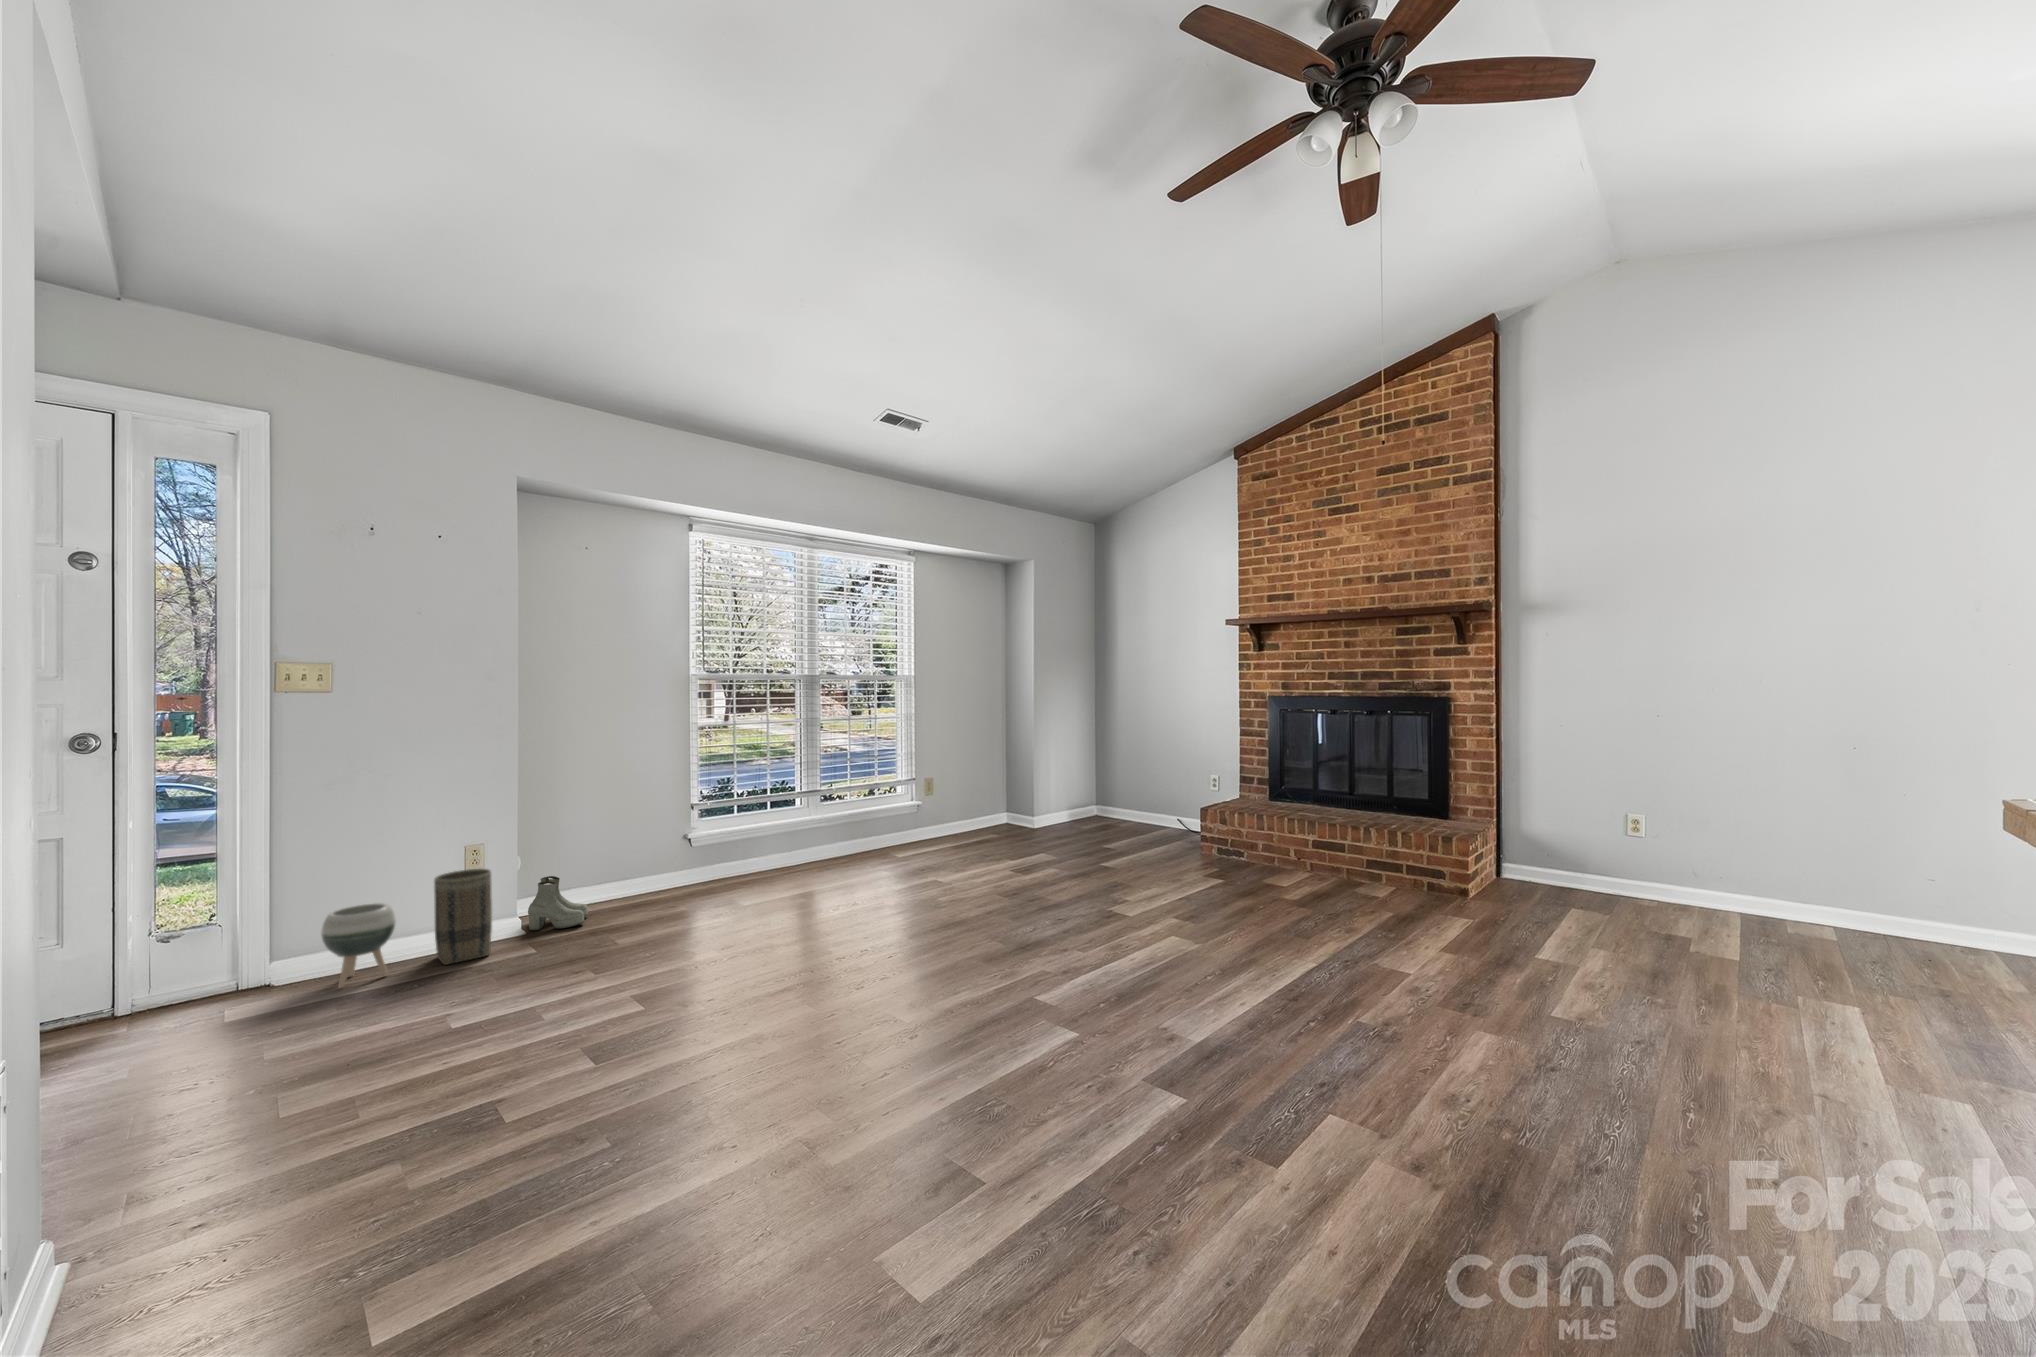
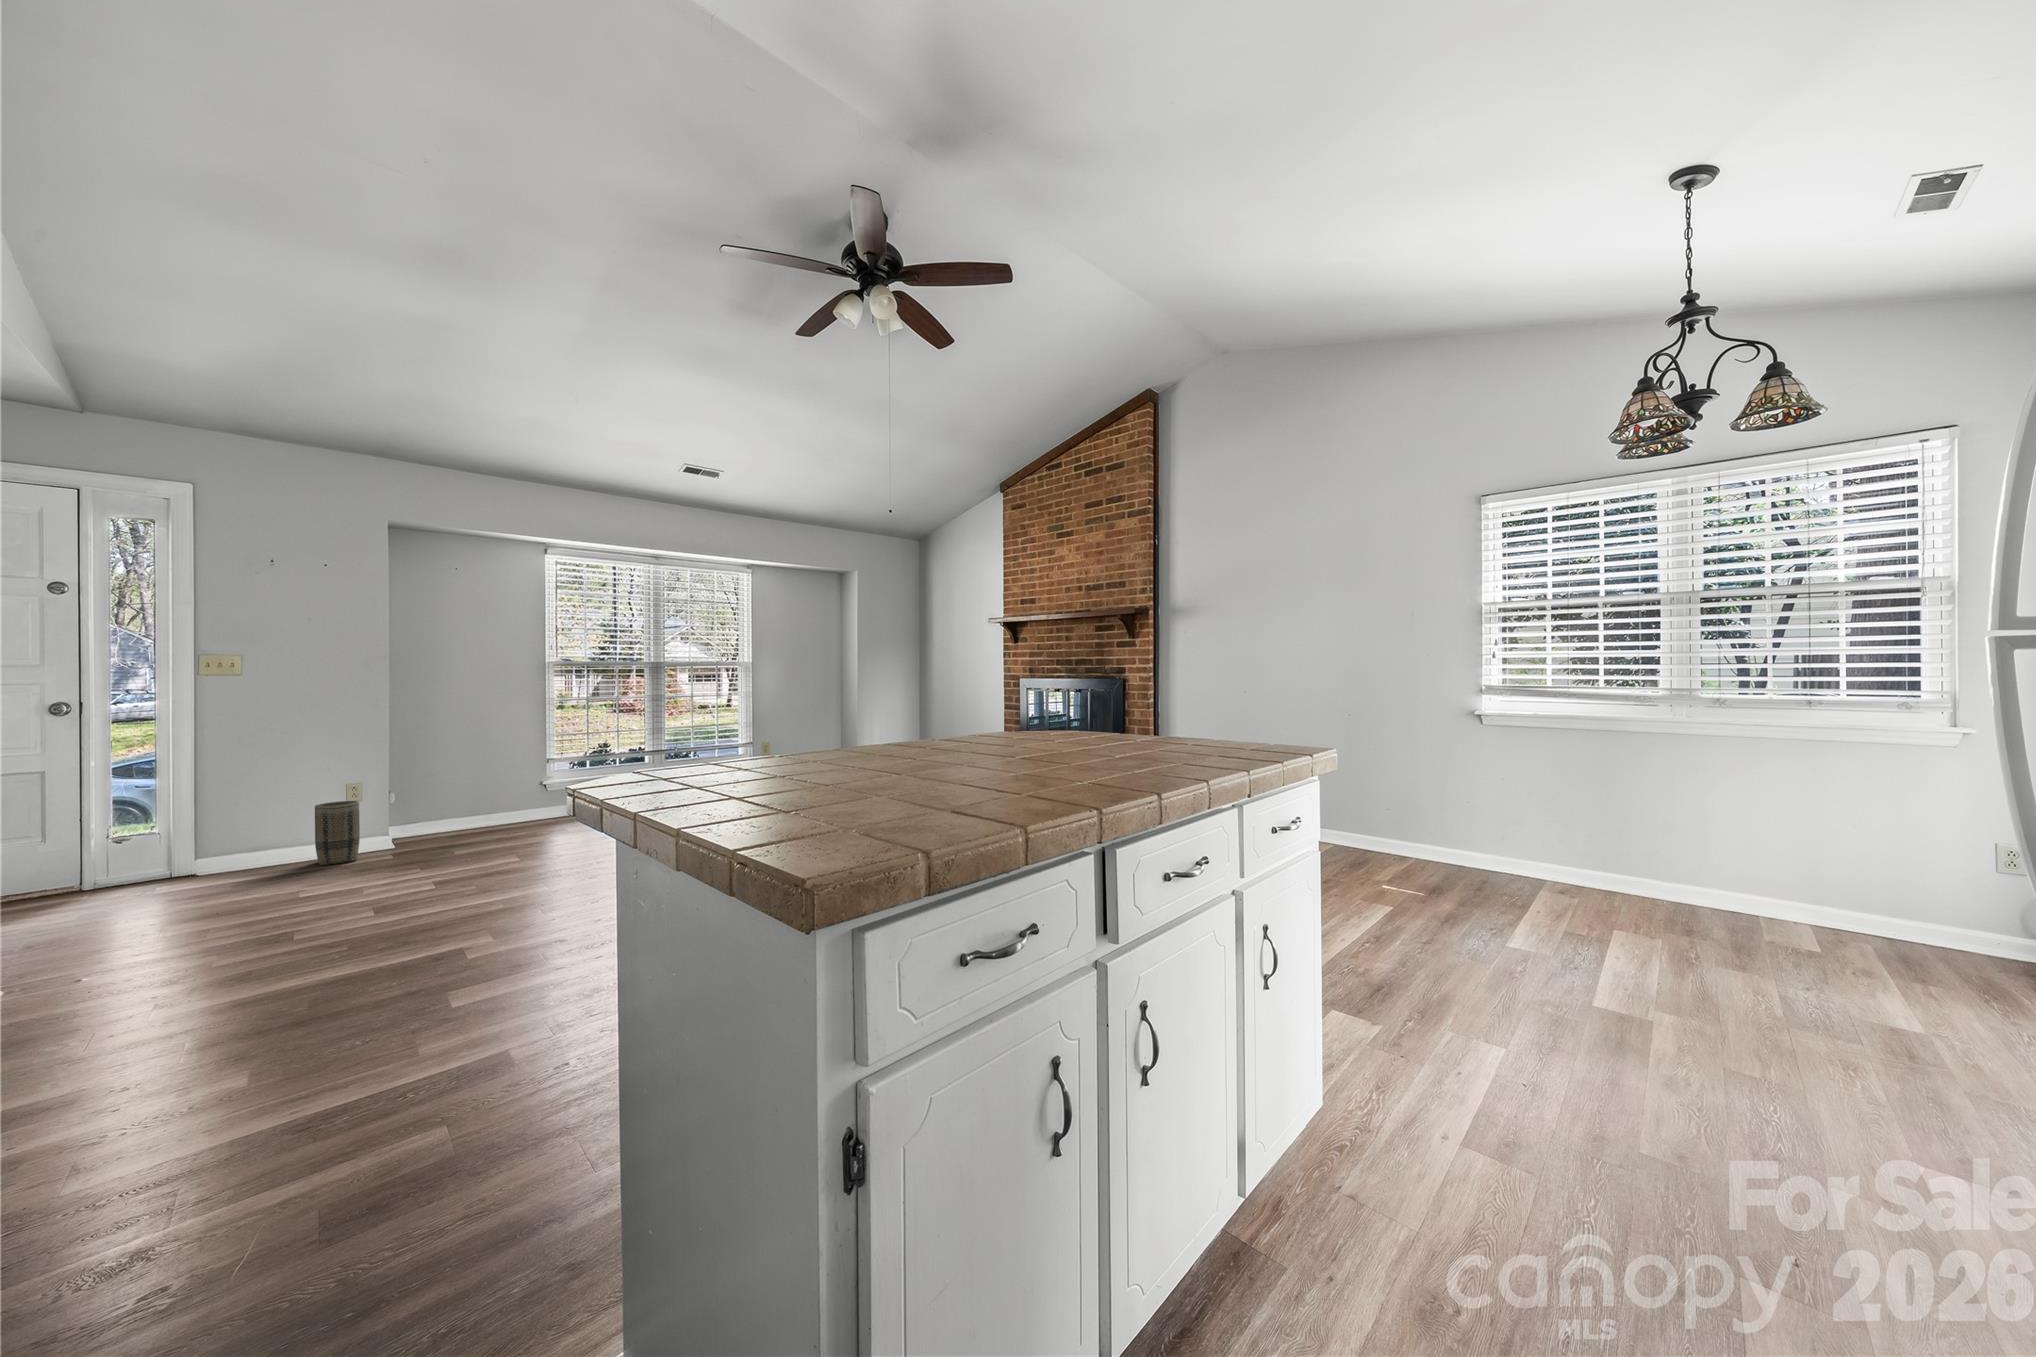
boots: present [528,876,588,930] -> none [395,810,446,847]
planter: present [321,903,396,988] -> none [228,822,284,877]

